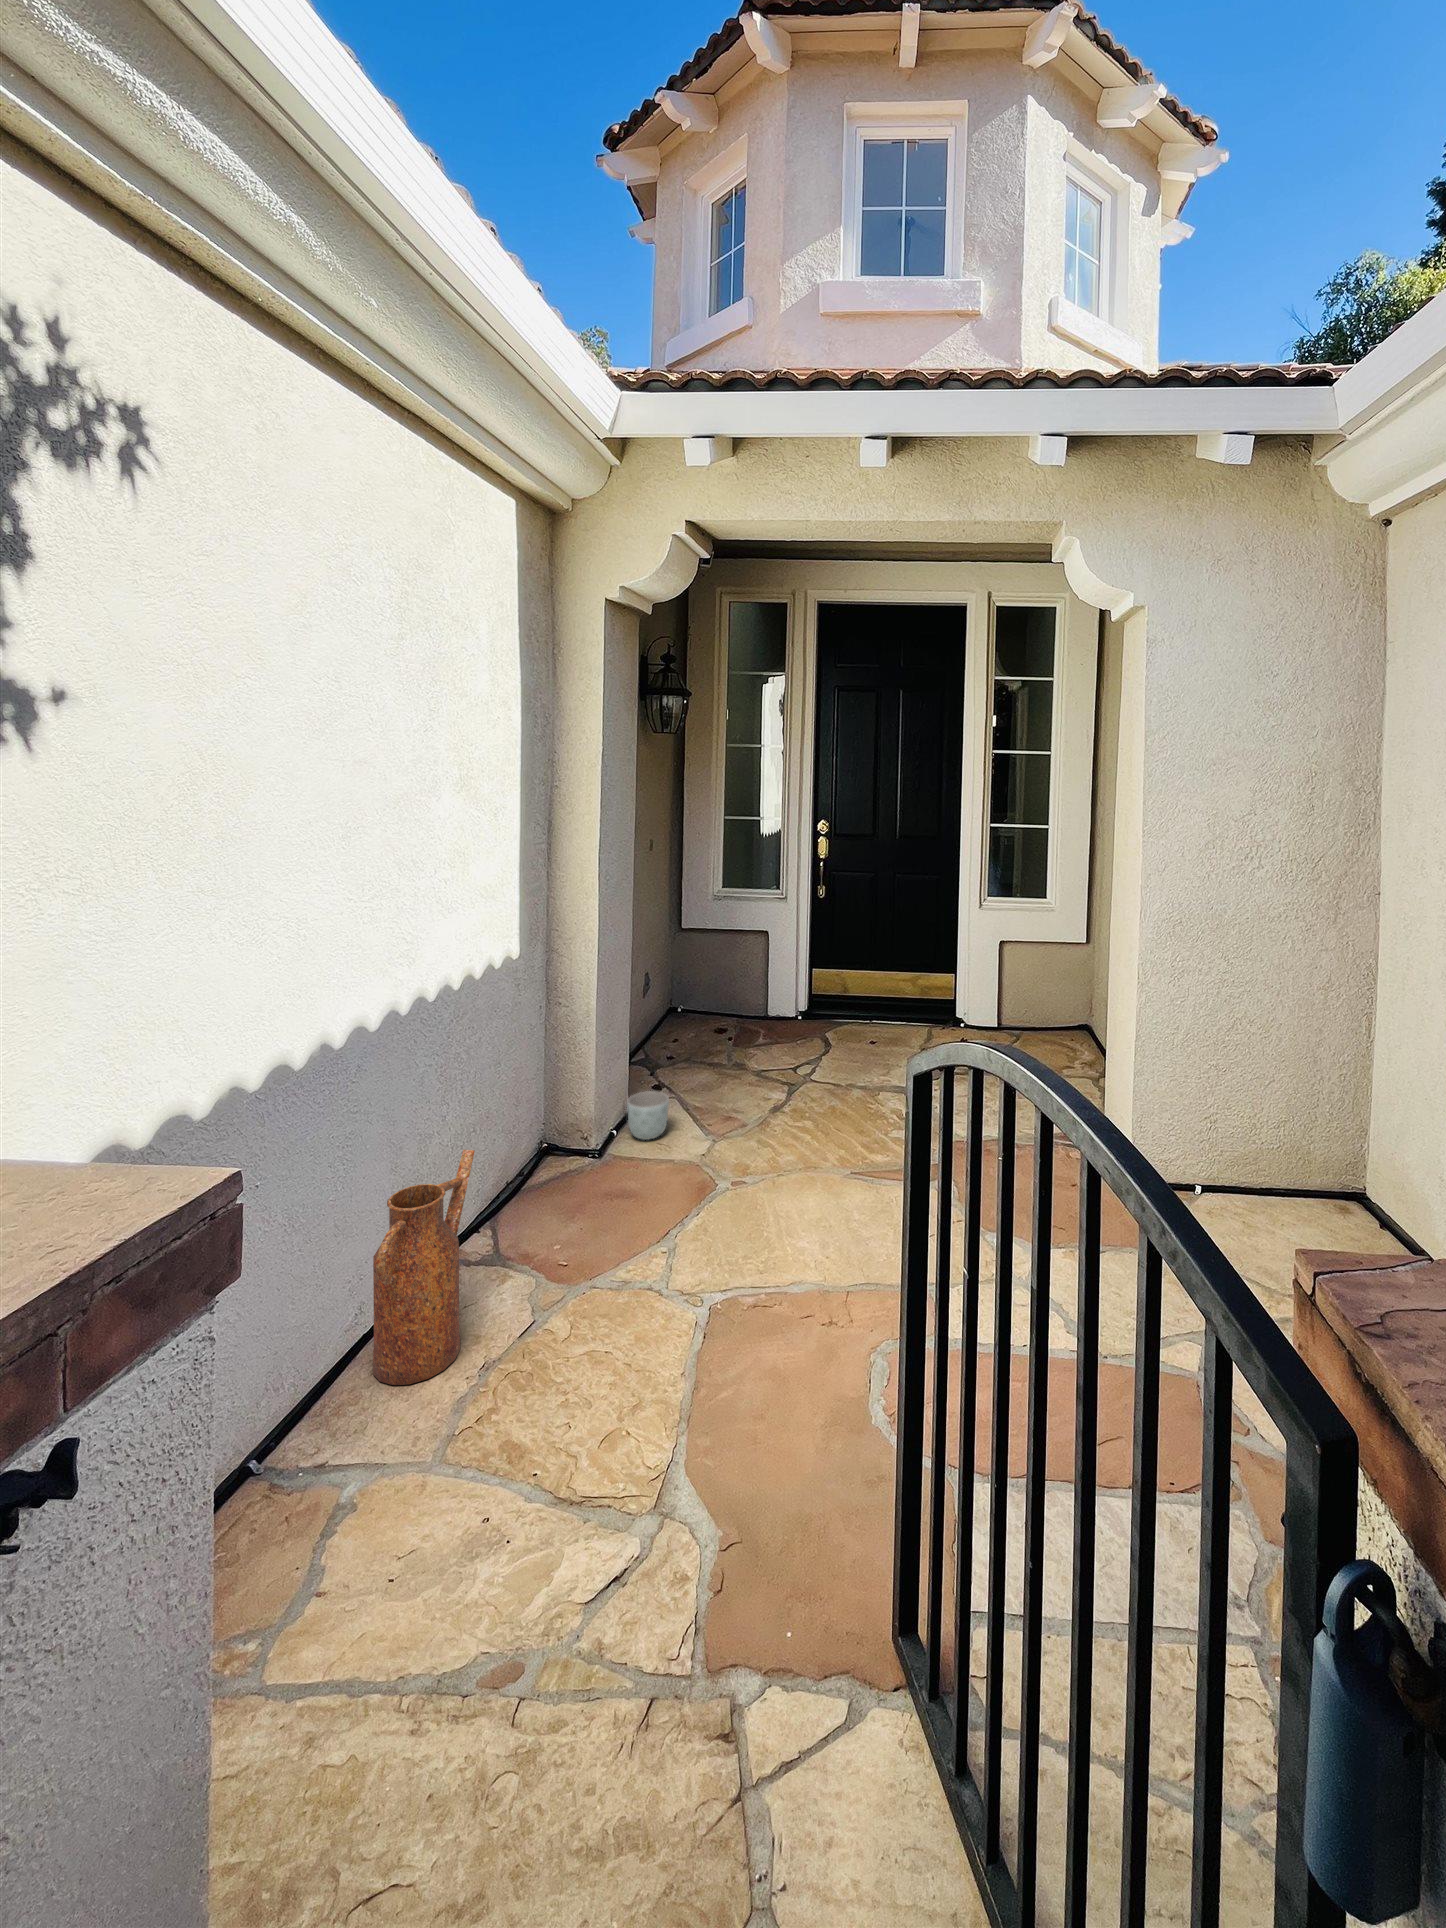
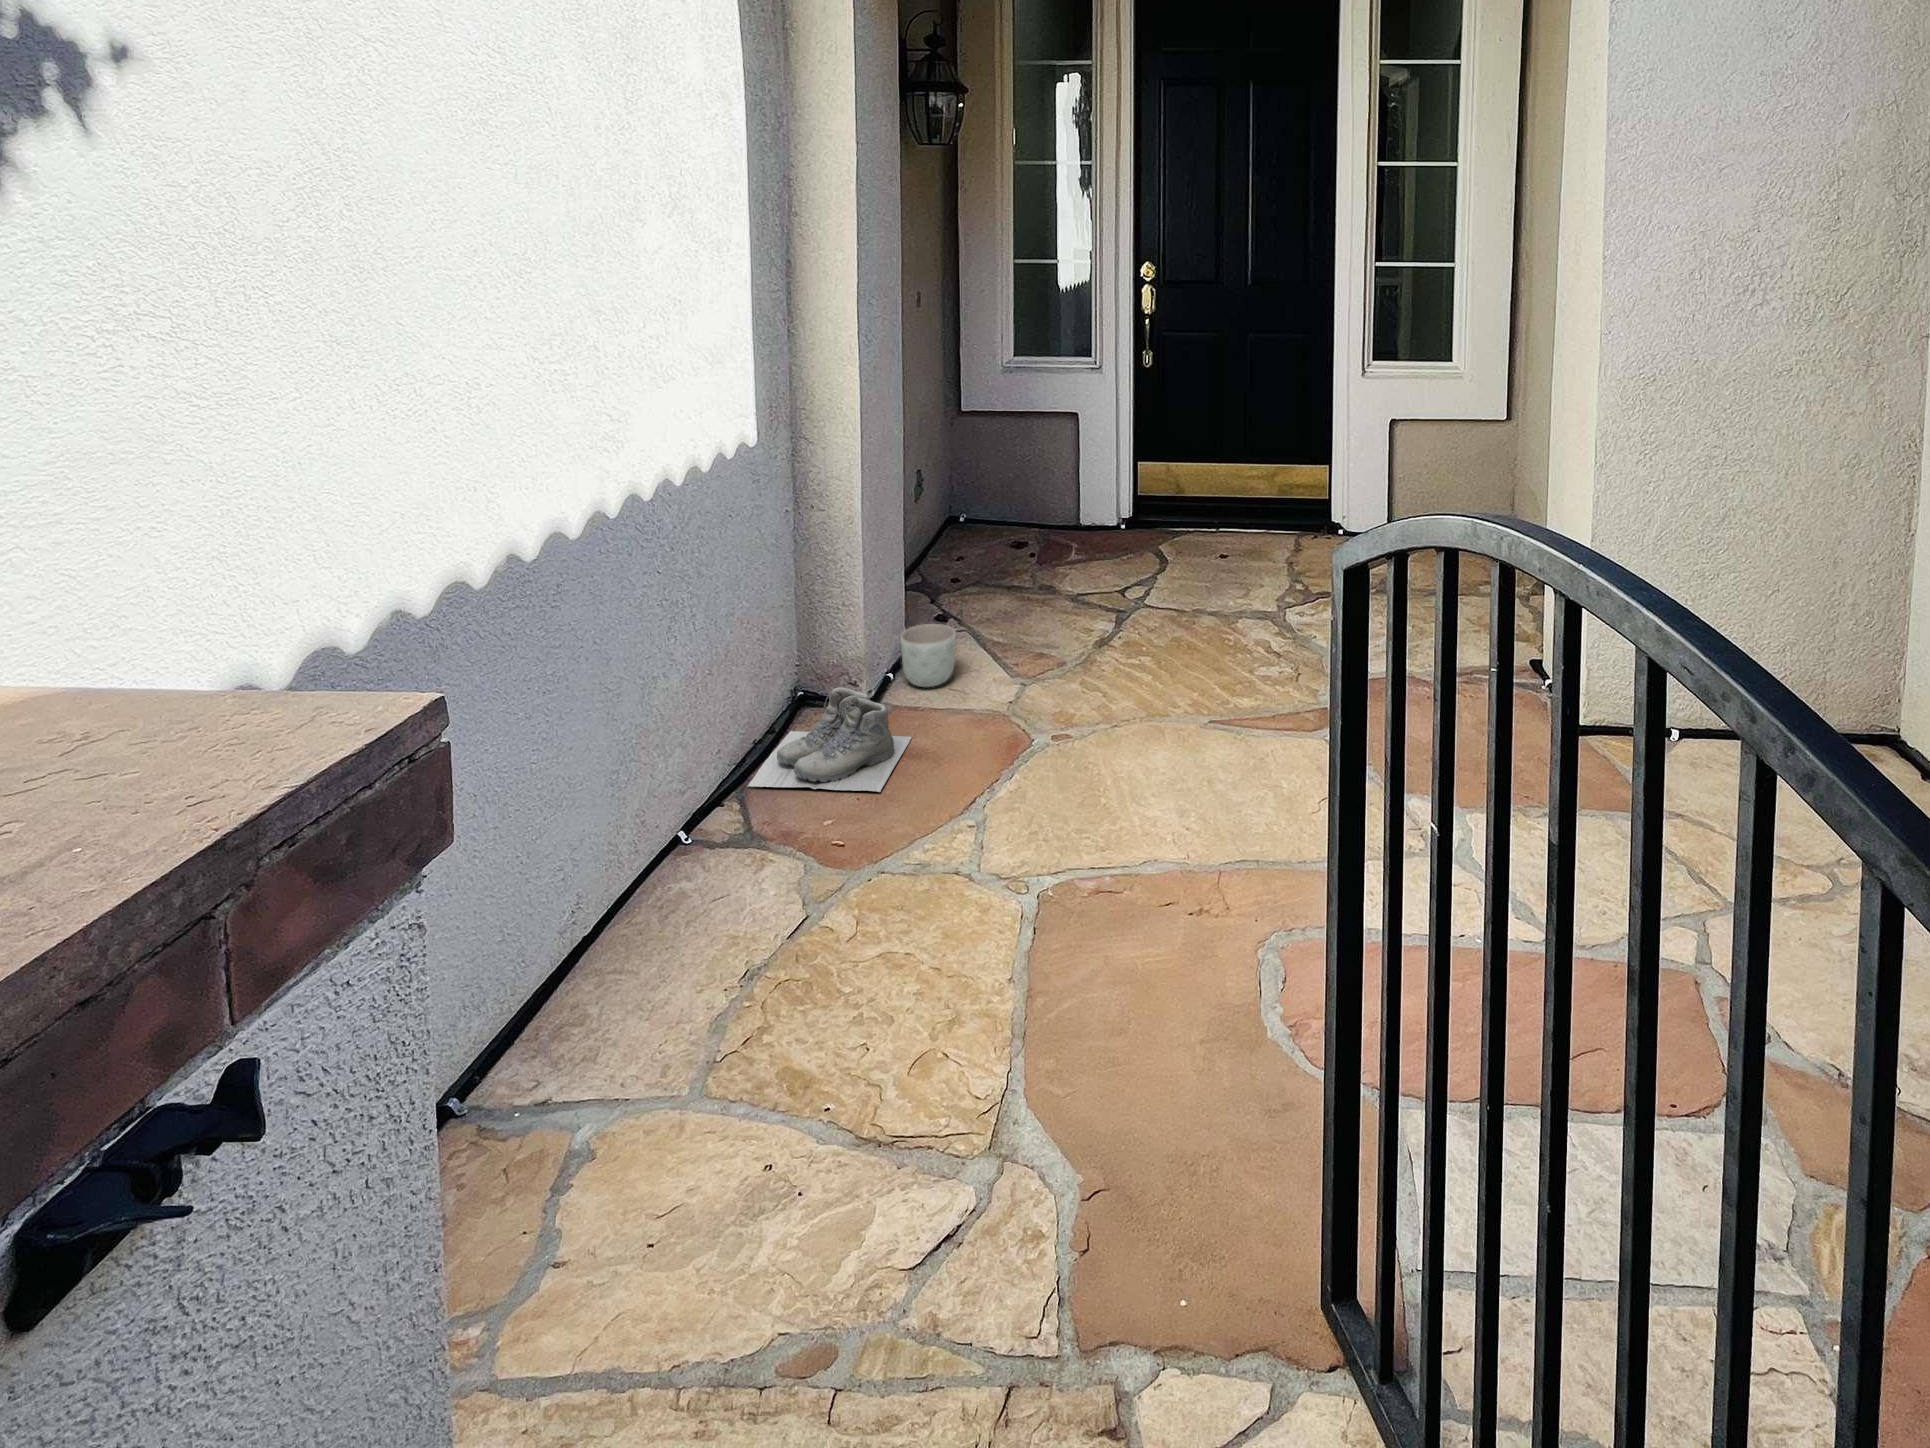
boots: none [504,1140,631,1222] -> present [748,687,912,792]
watering can: present [373,1150,475,1385] -> none [586,696,711,1002]

